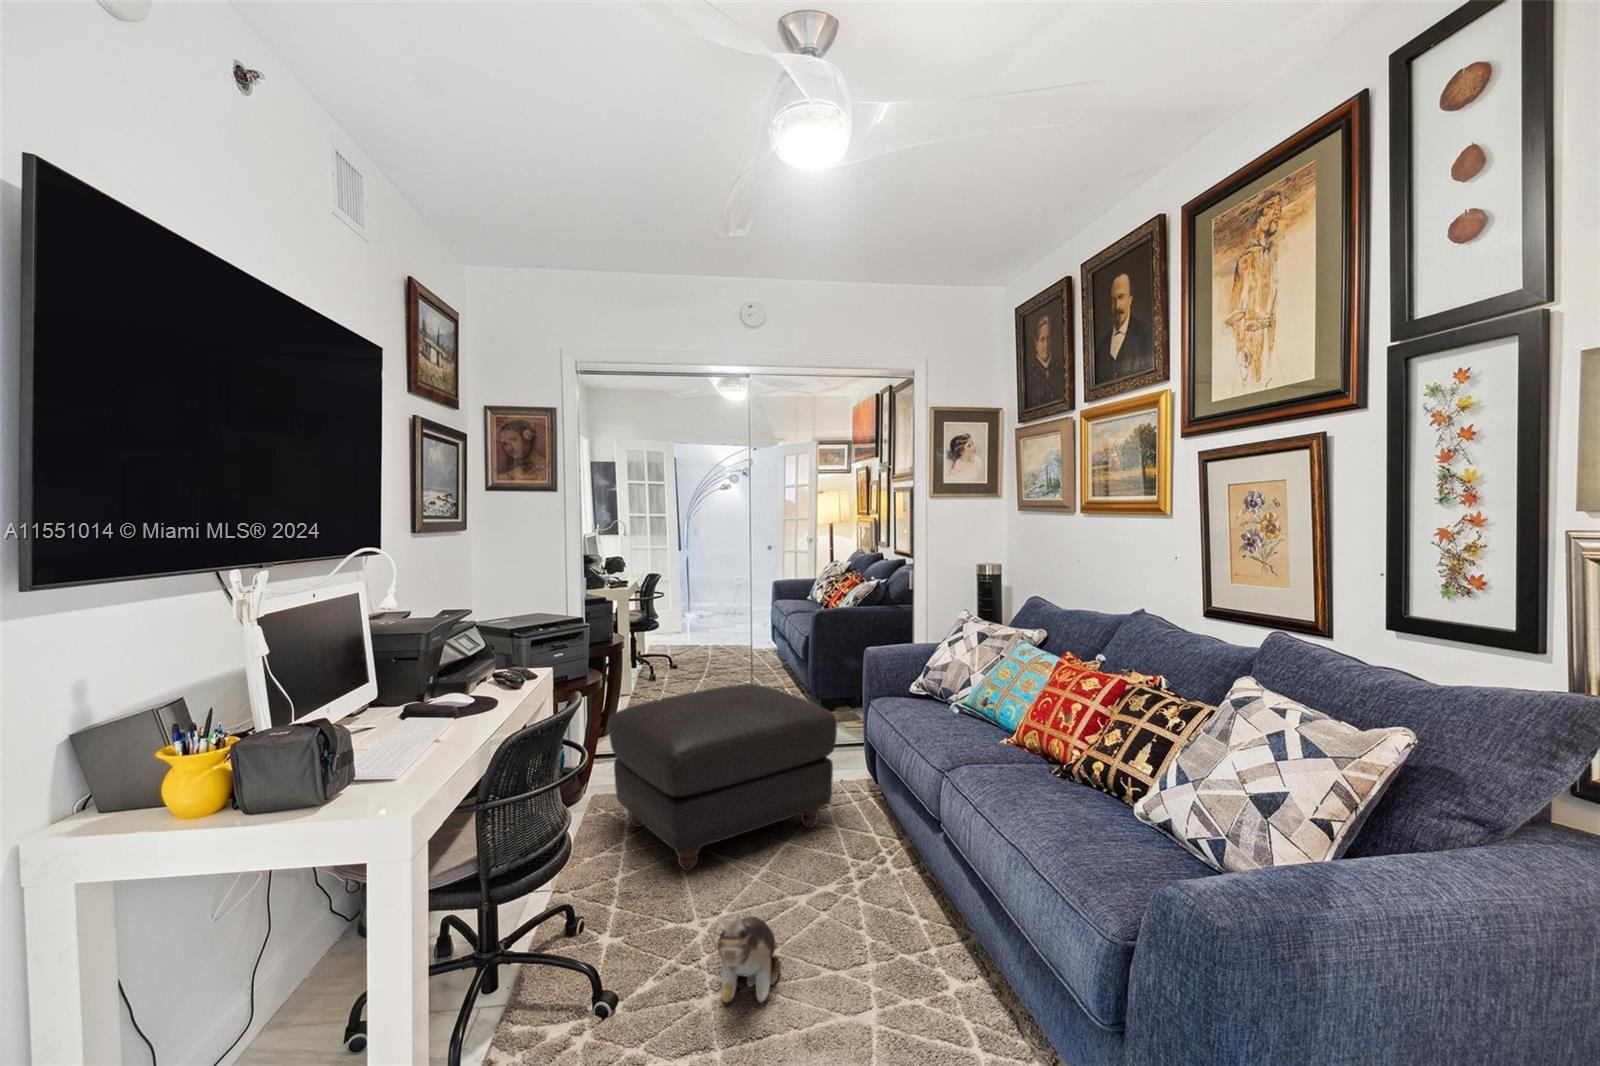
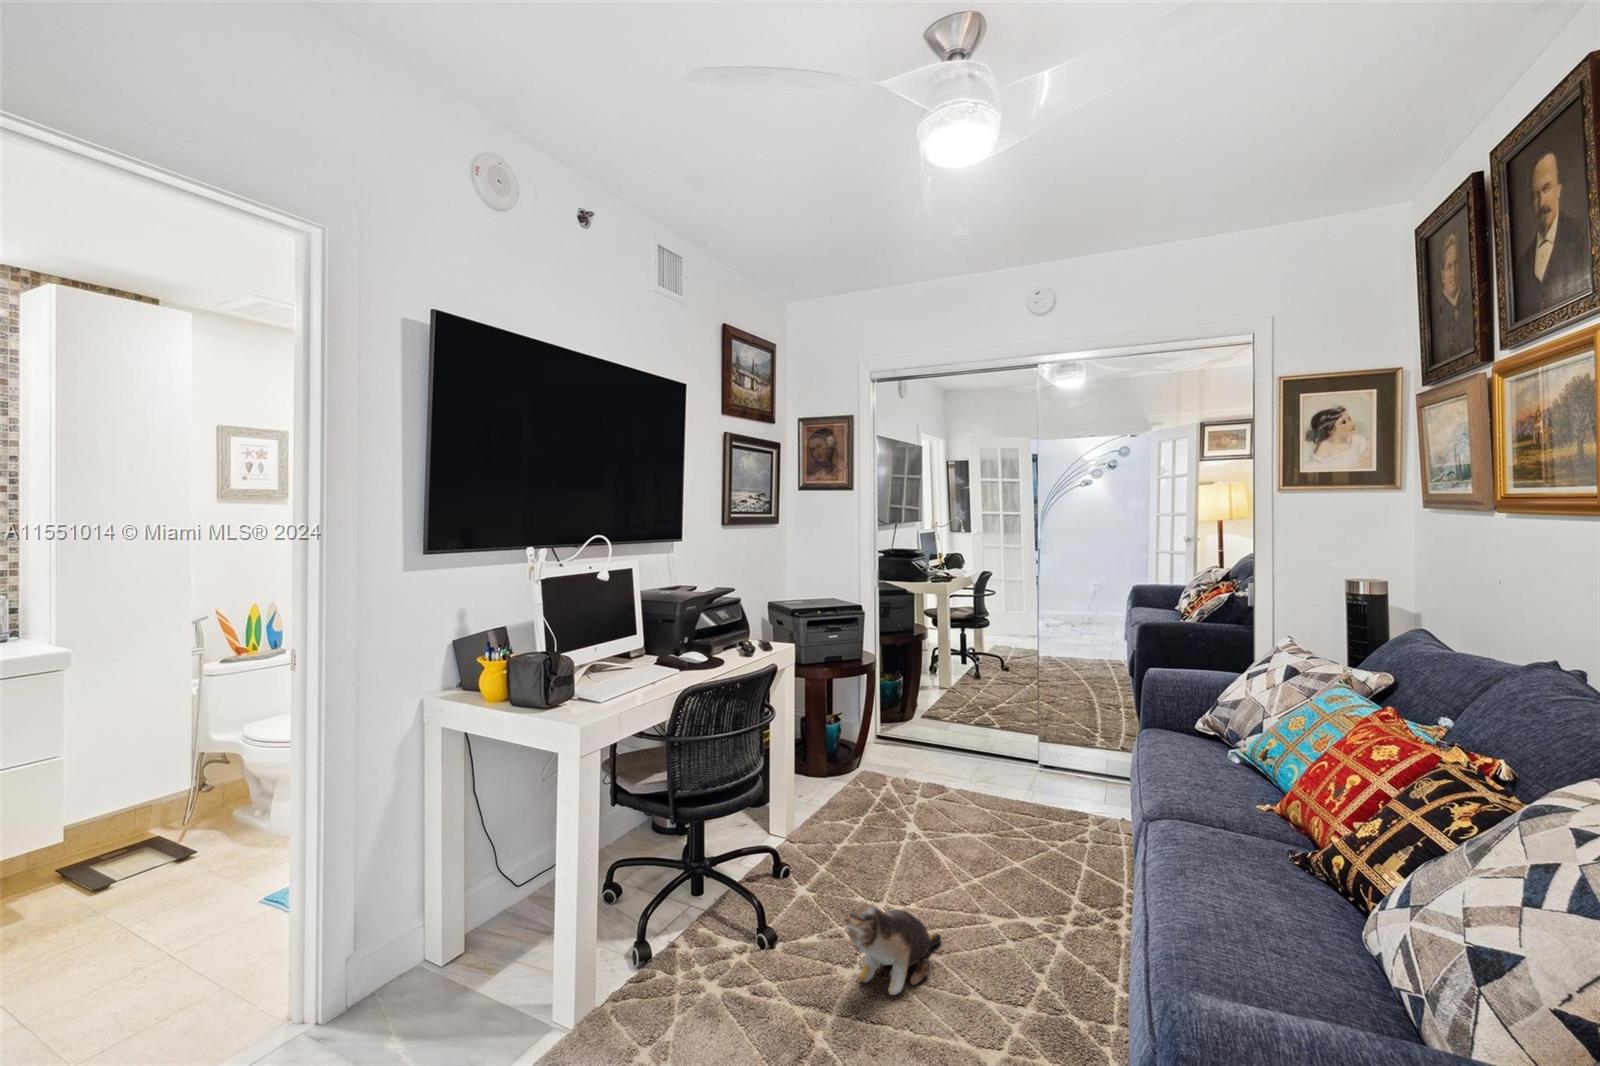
ottoman: present [609,684,837,871] -> none [863,689,1085,858]

